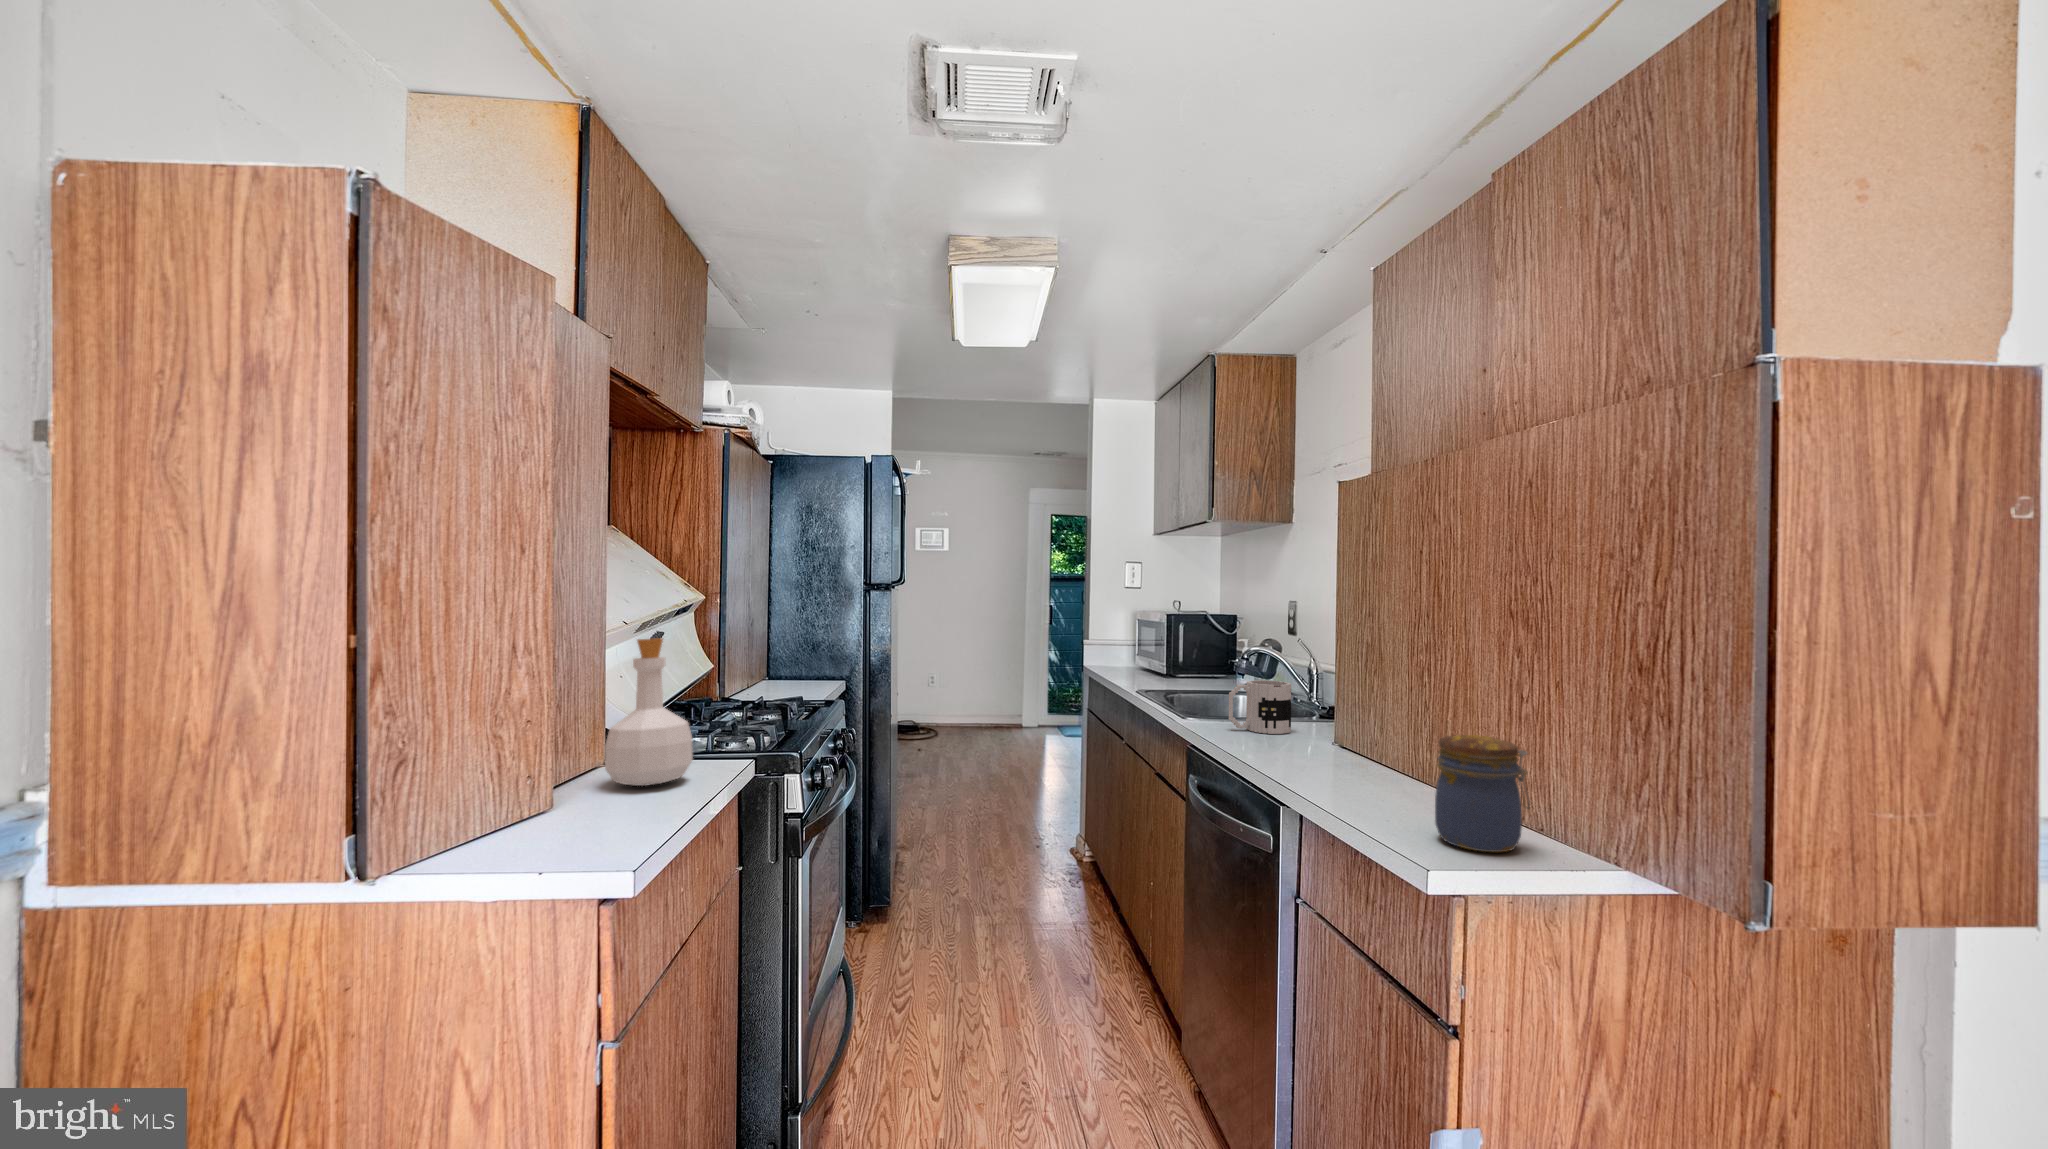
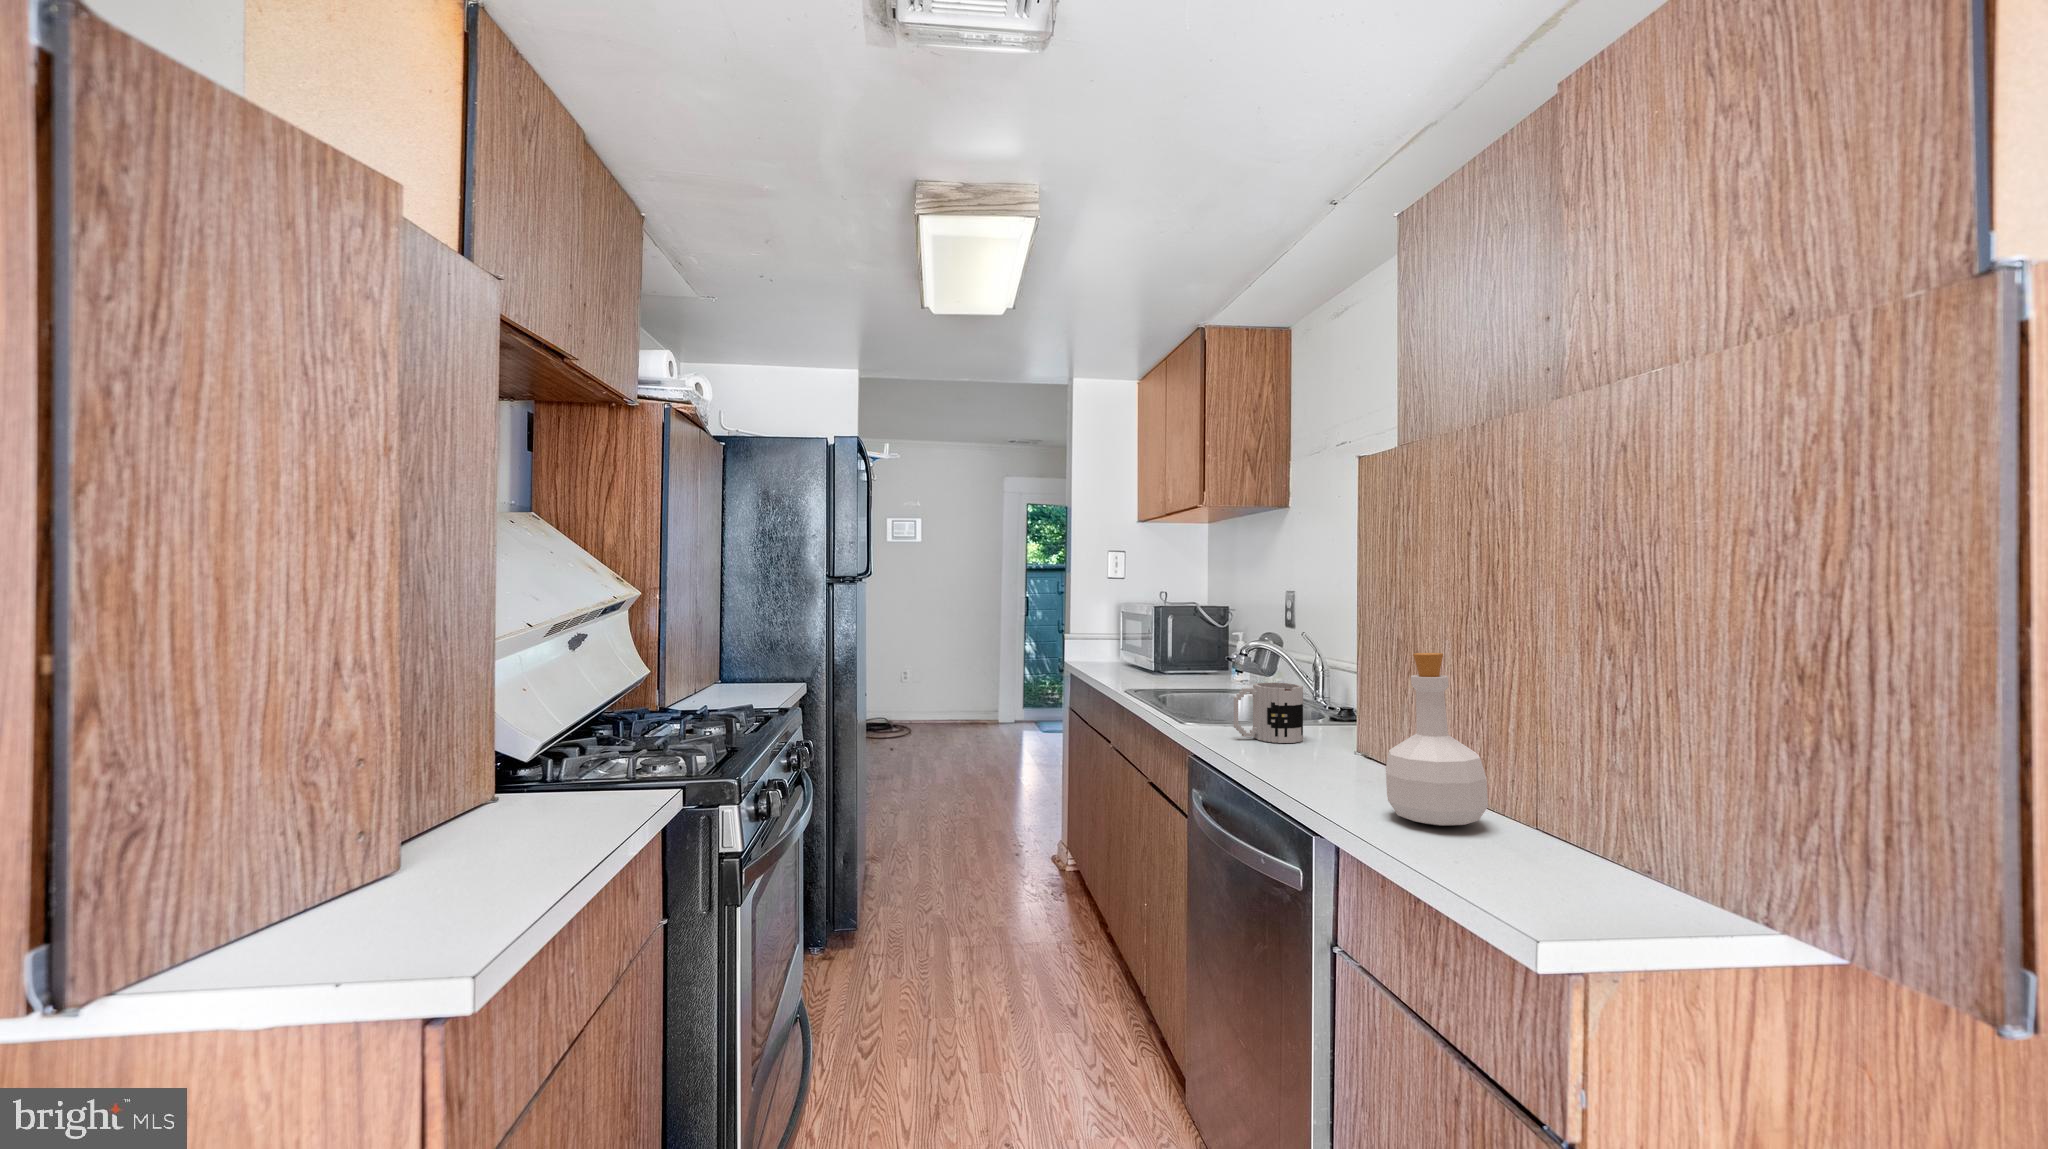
bottle: present [605,638,693,786] -> present [1386,653,1488,826]
jar: present [1435,735,1530,852] -> none [1520,758,1643,909]

